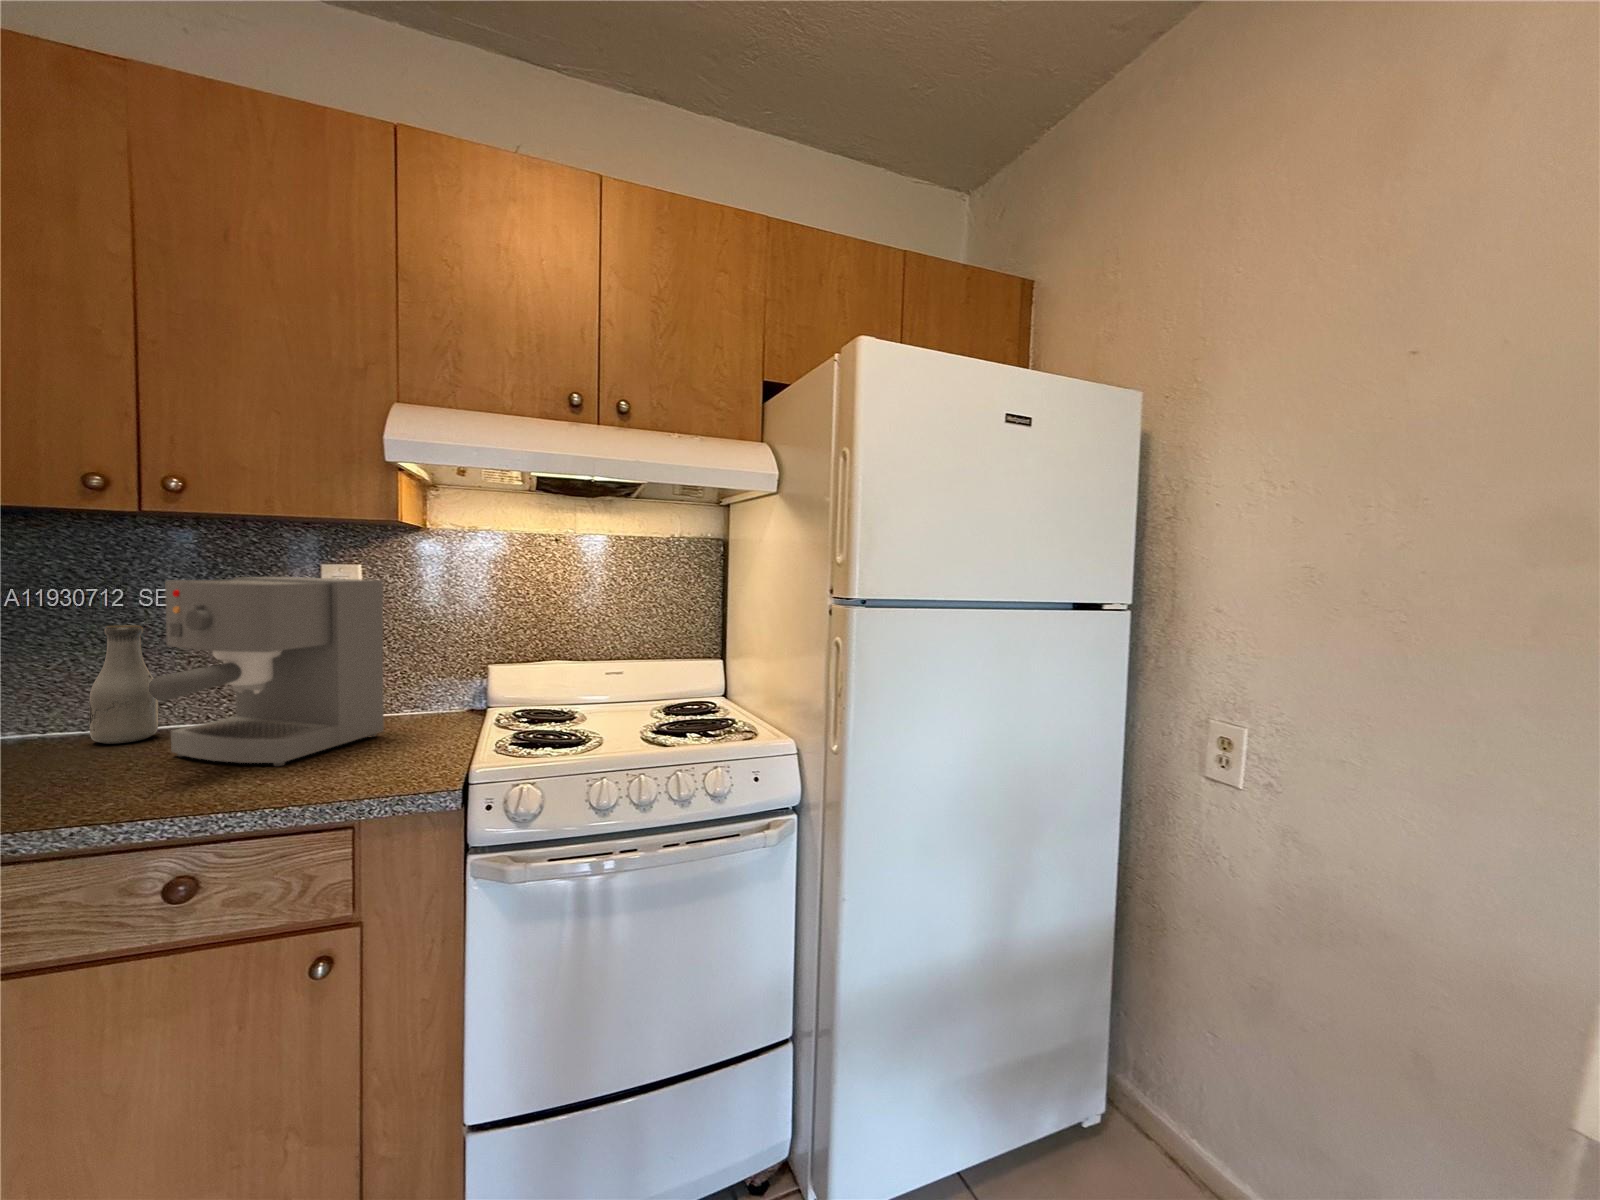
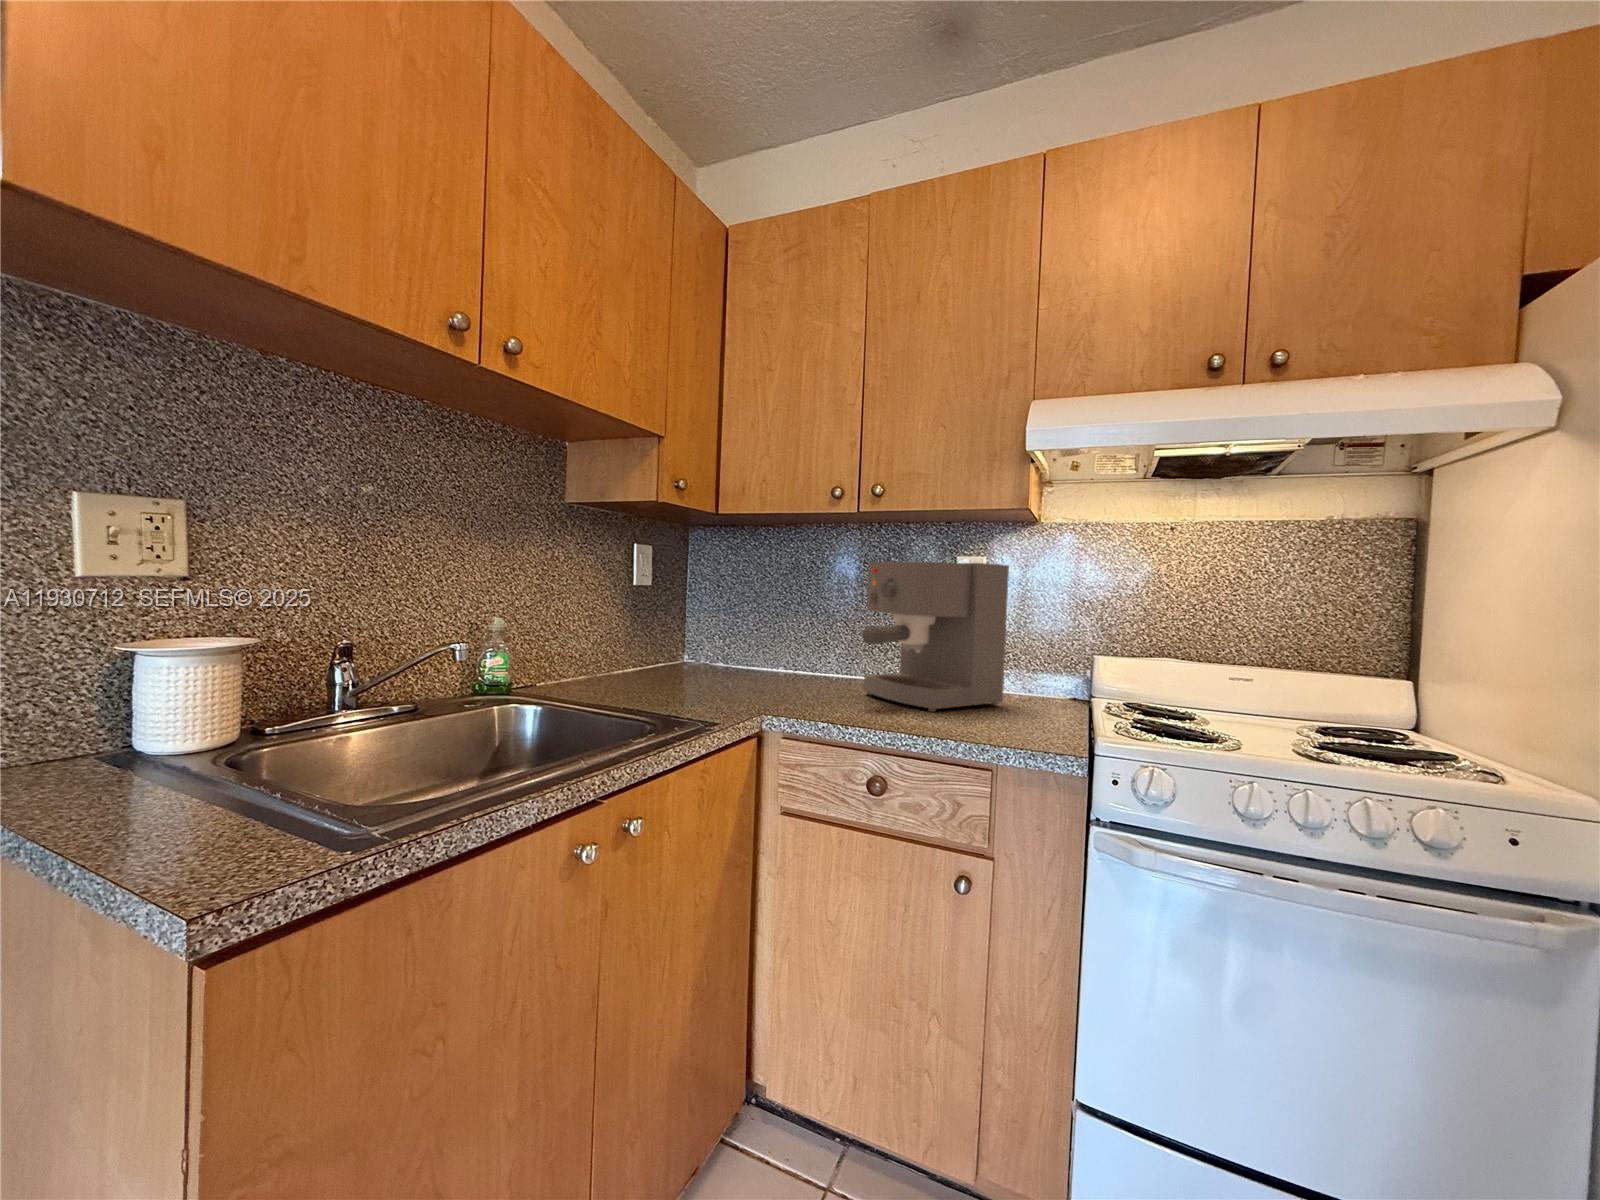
bottle: present [90,625,158,744] -> none [820,599,854,683]

